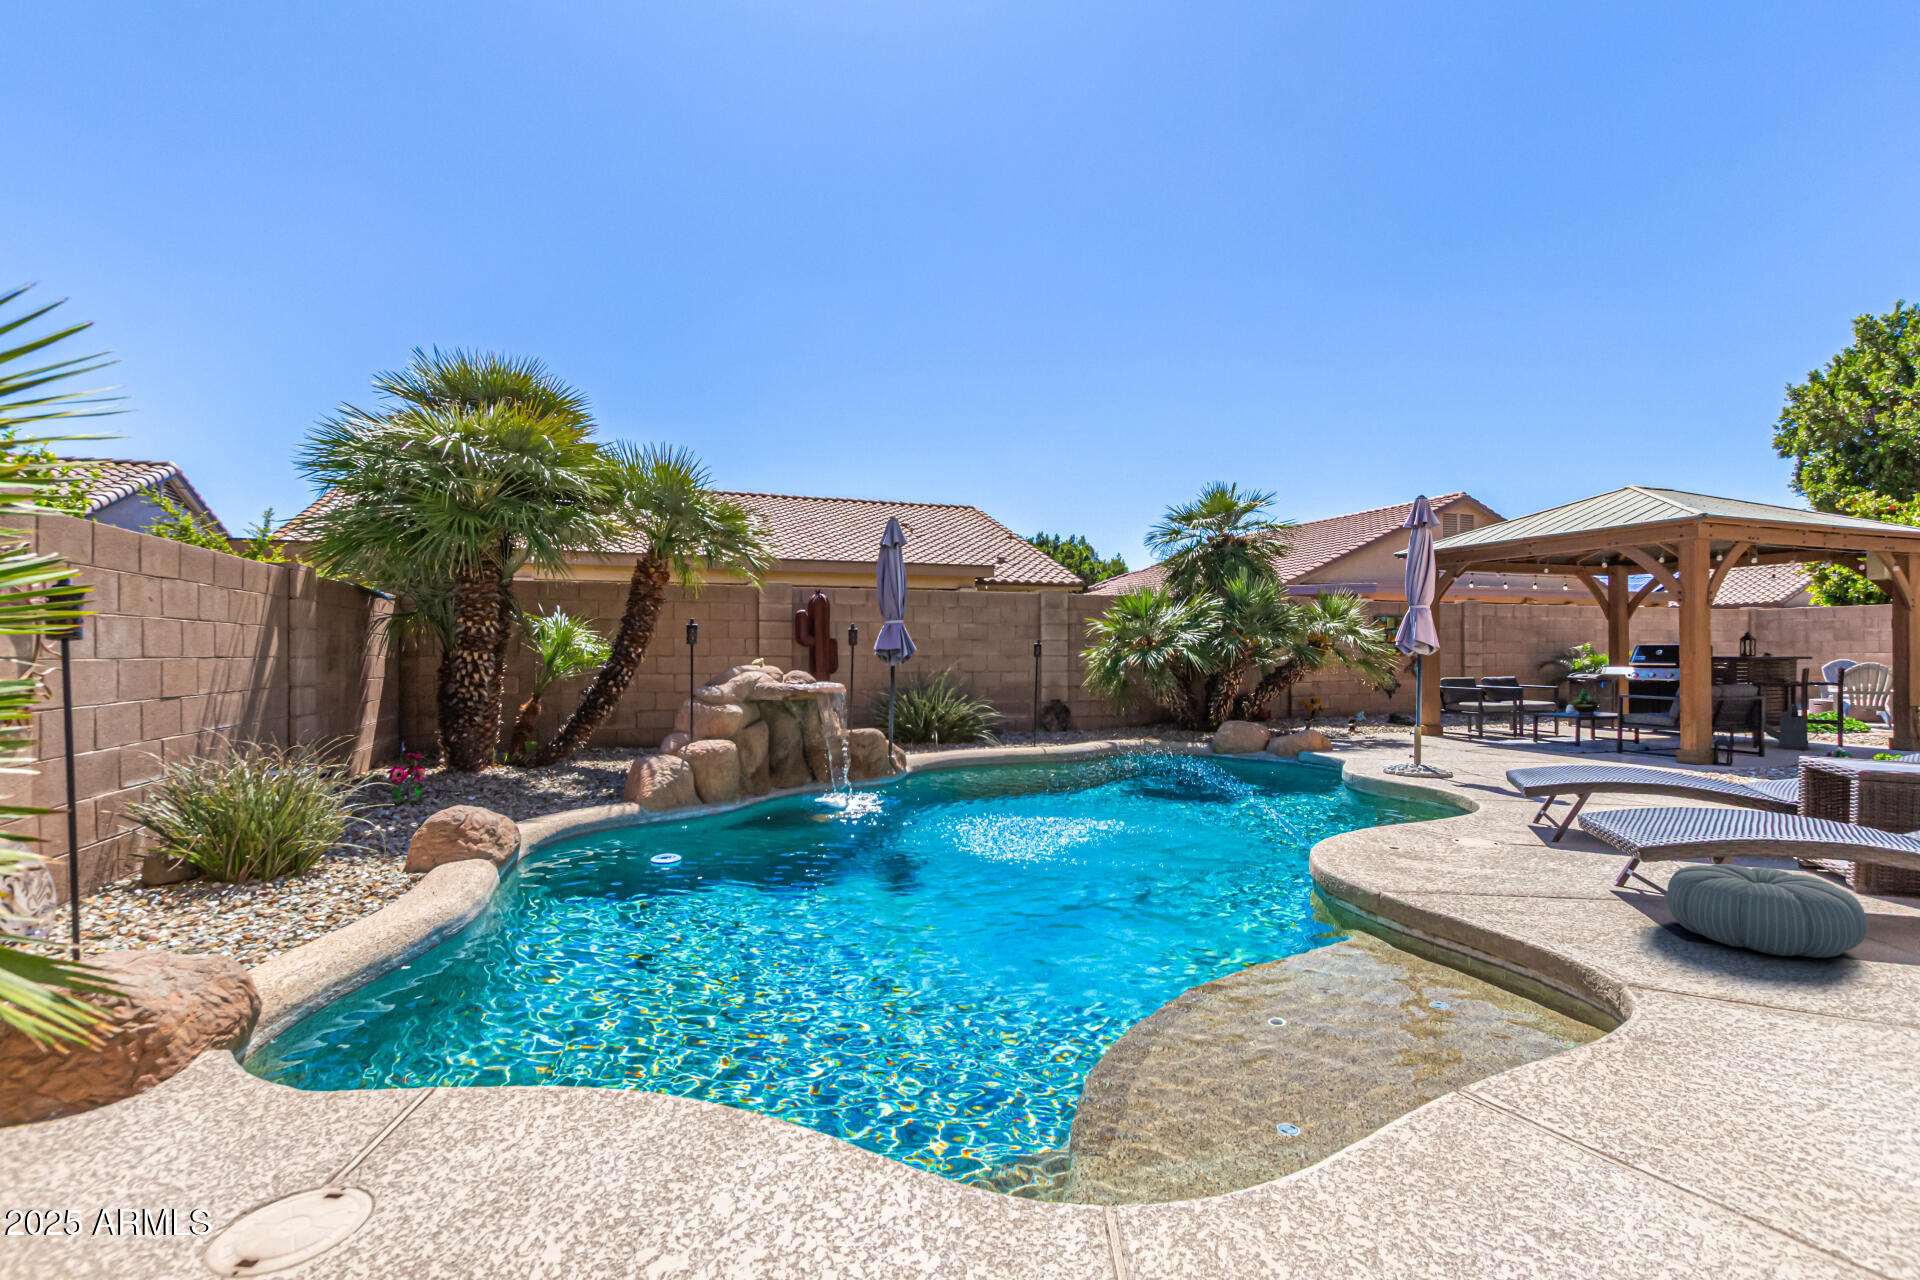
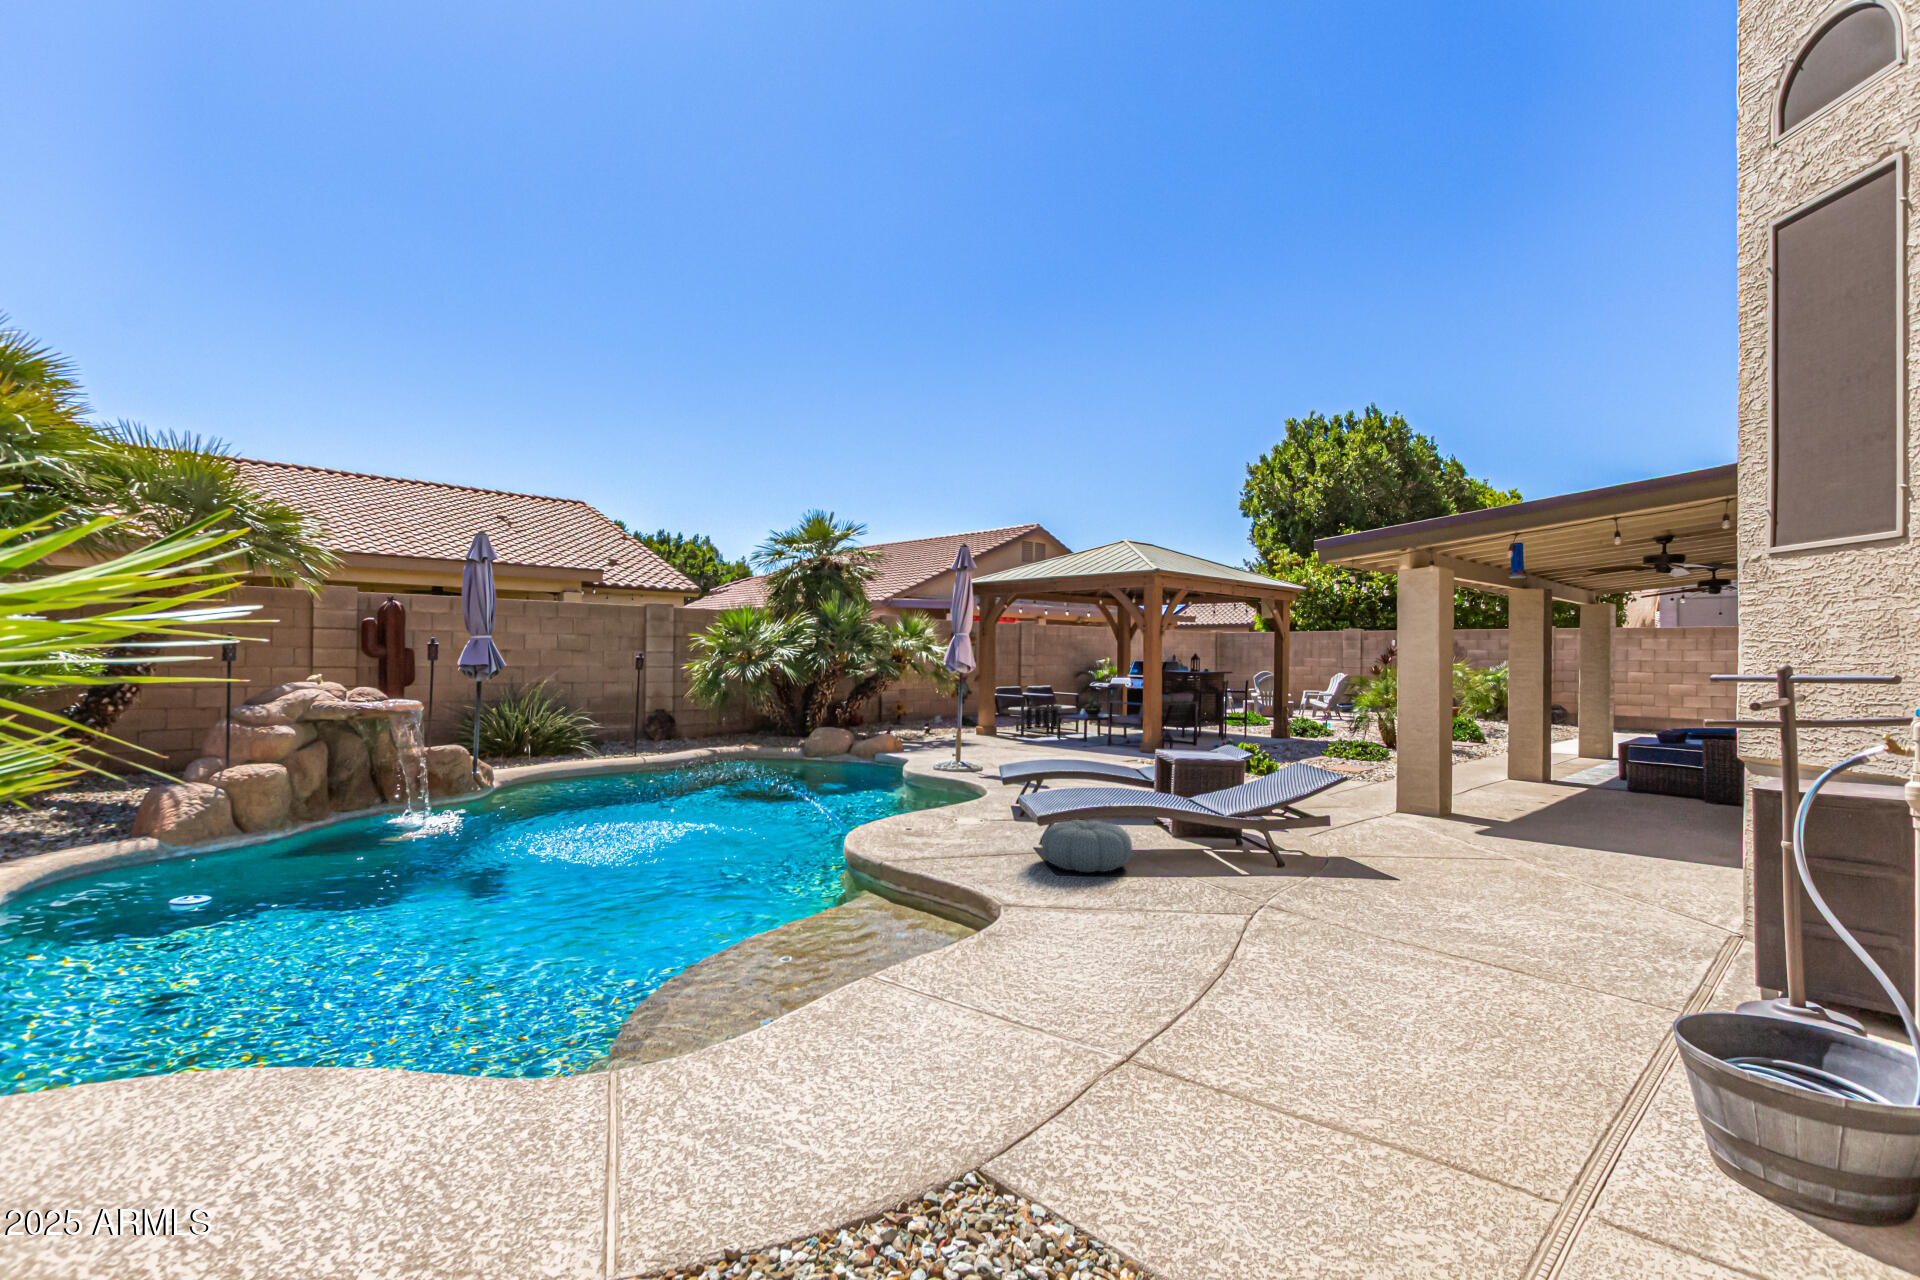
side table: none [1479,699,1538,730] -> present [1025,705,1062,729]
watering can: present [1764,704,1818,749] -> none [1179,708,1217,740]

